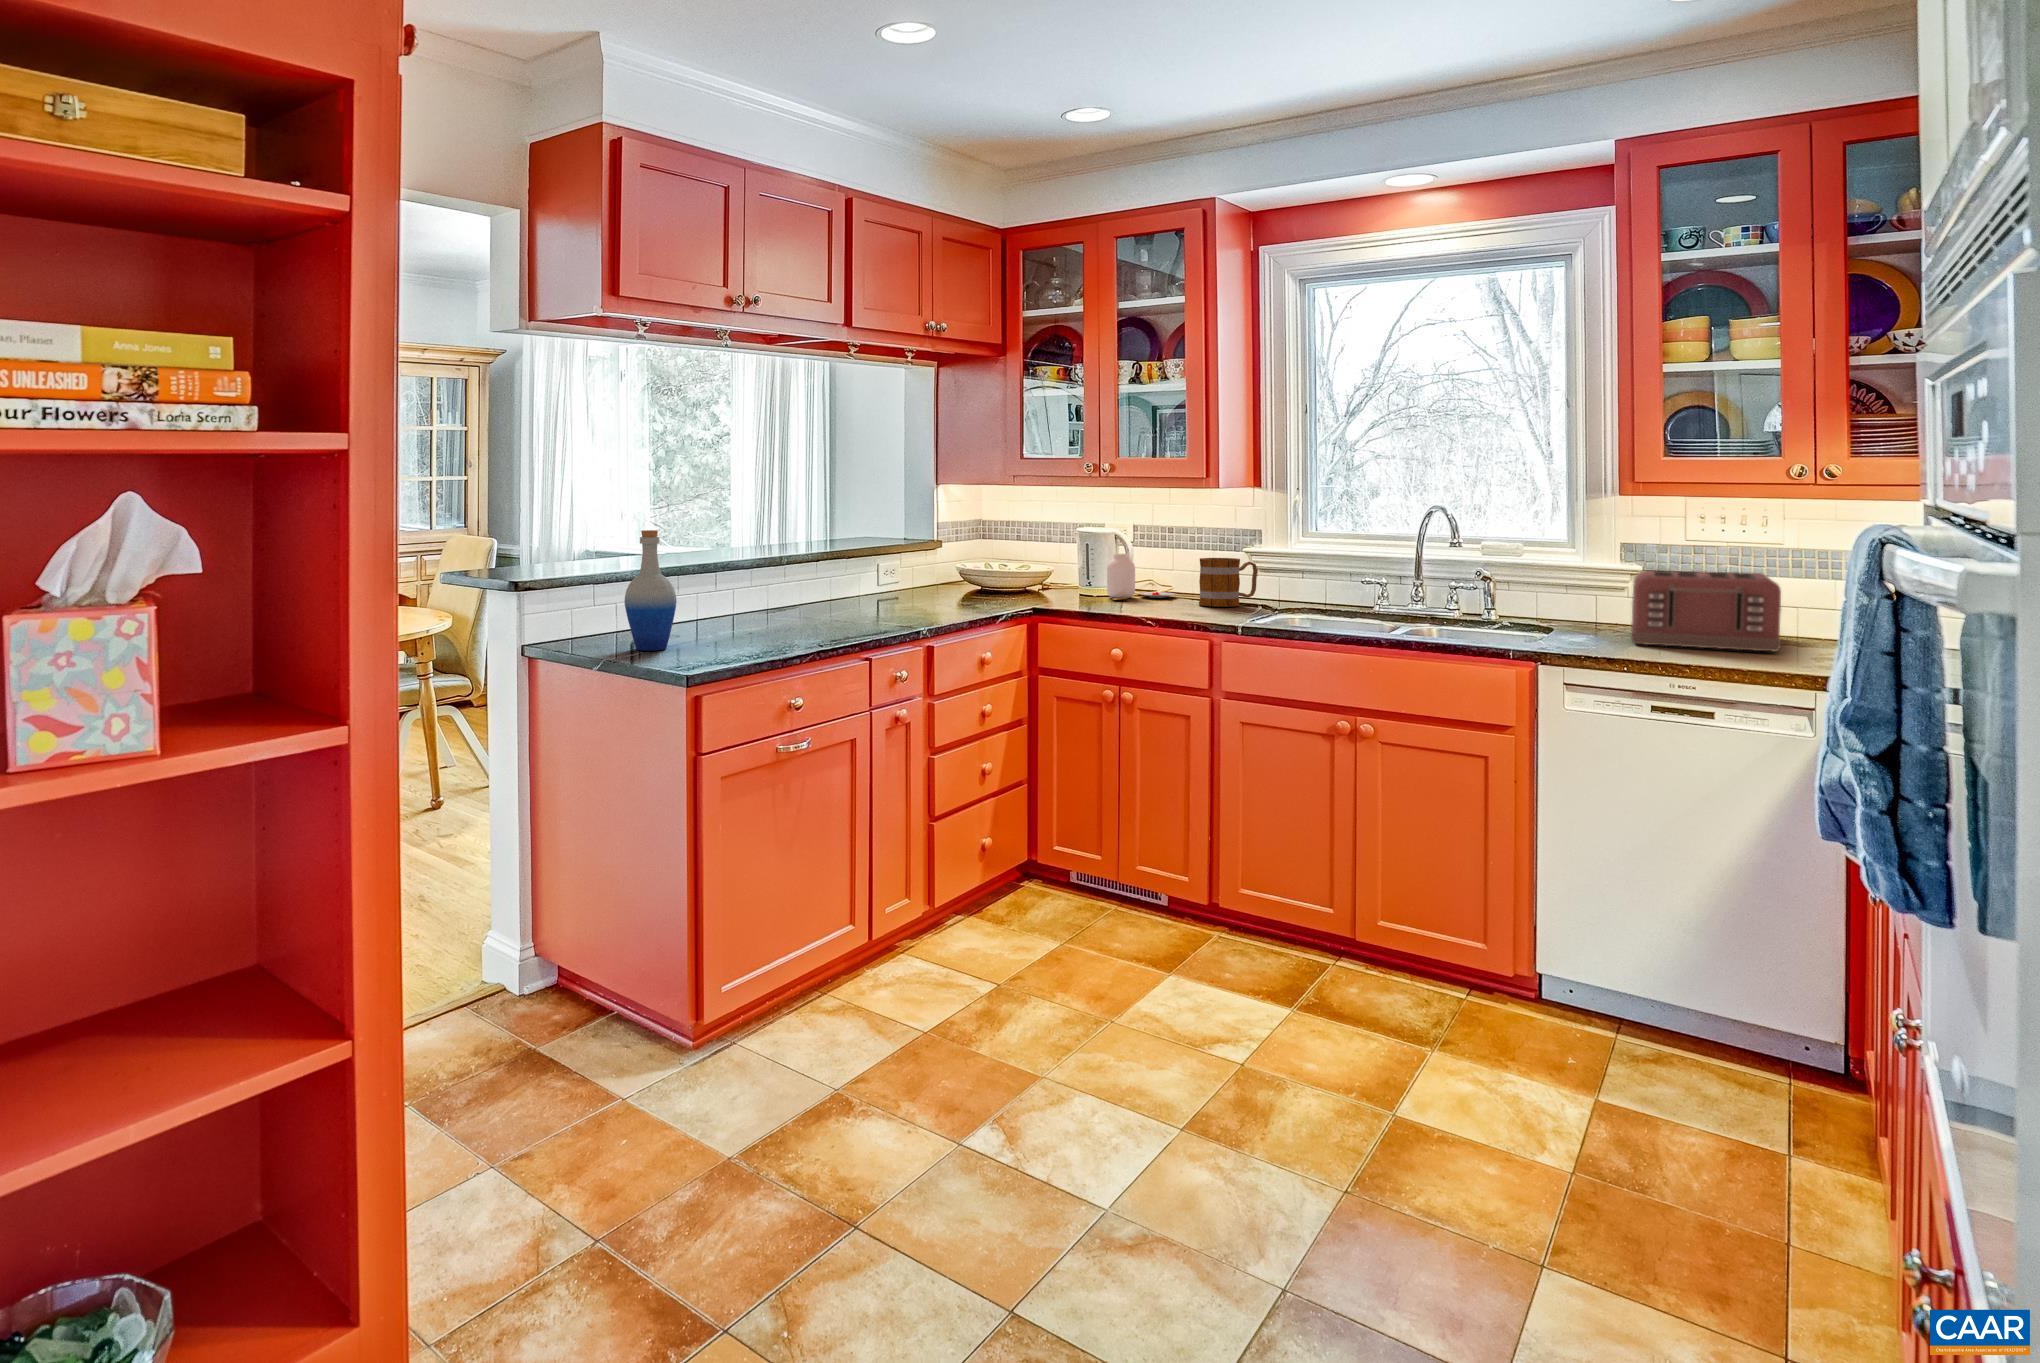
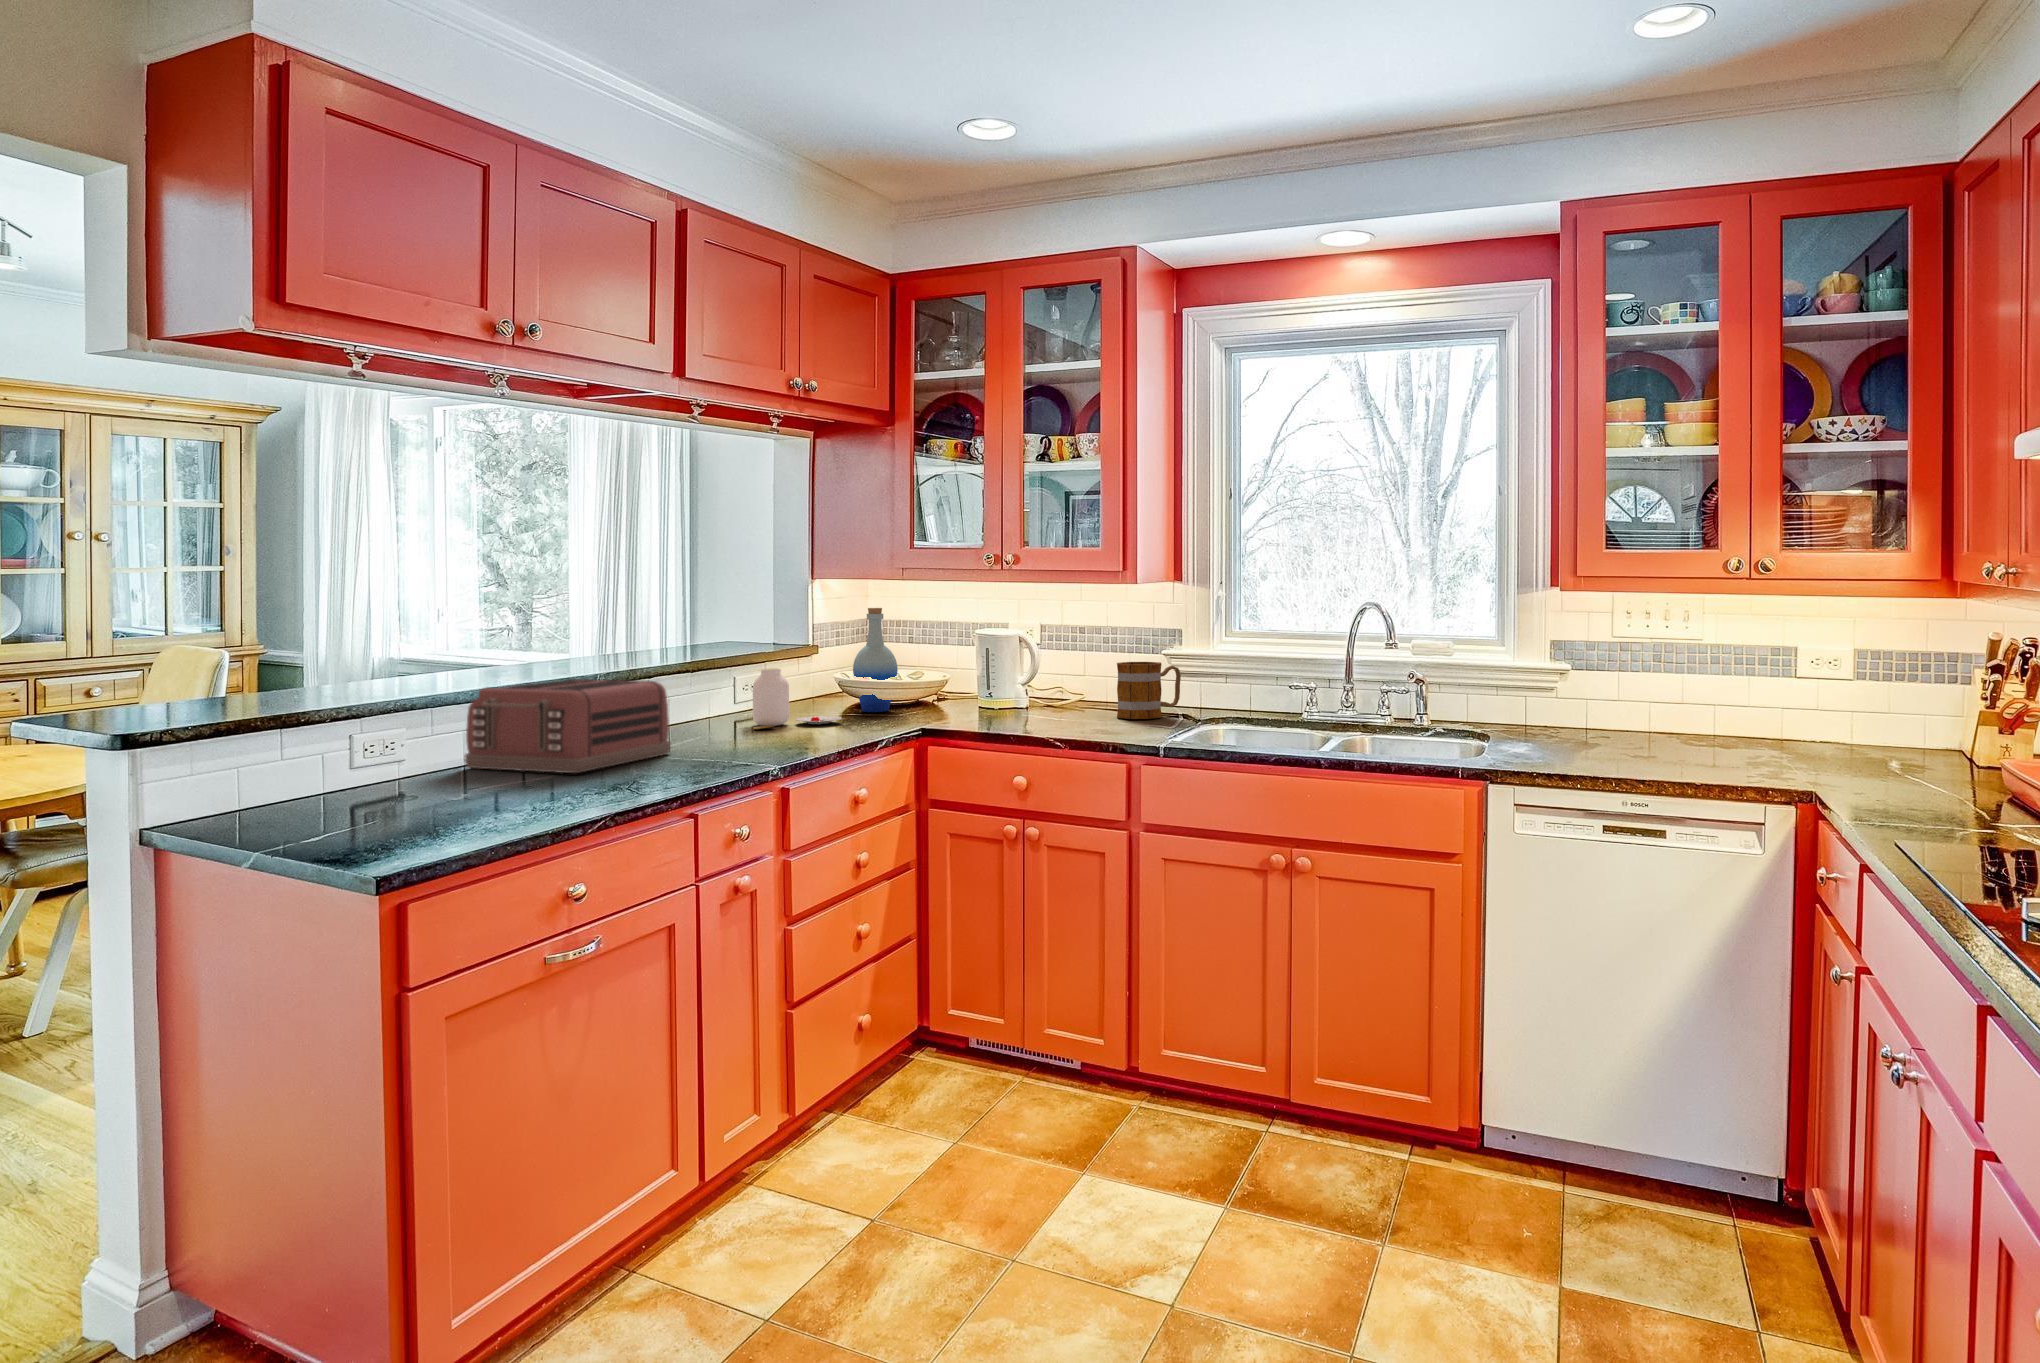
bottle: present [625,530,677,651] -> present [853,608,898,712]
jar: present [1107,554,1176,600] -> present [753,668,842,729]
toaster: present [1631,570,1781,651] -> present [464,679,671,773]

